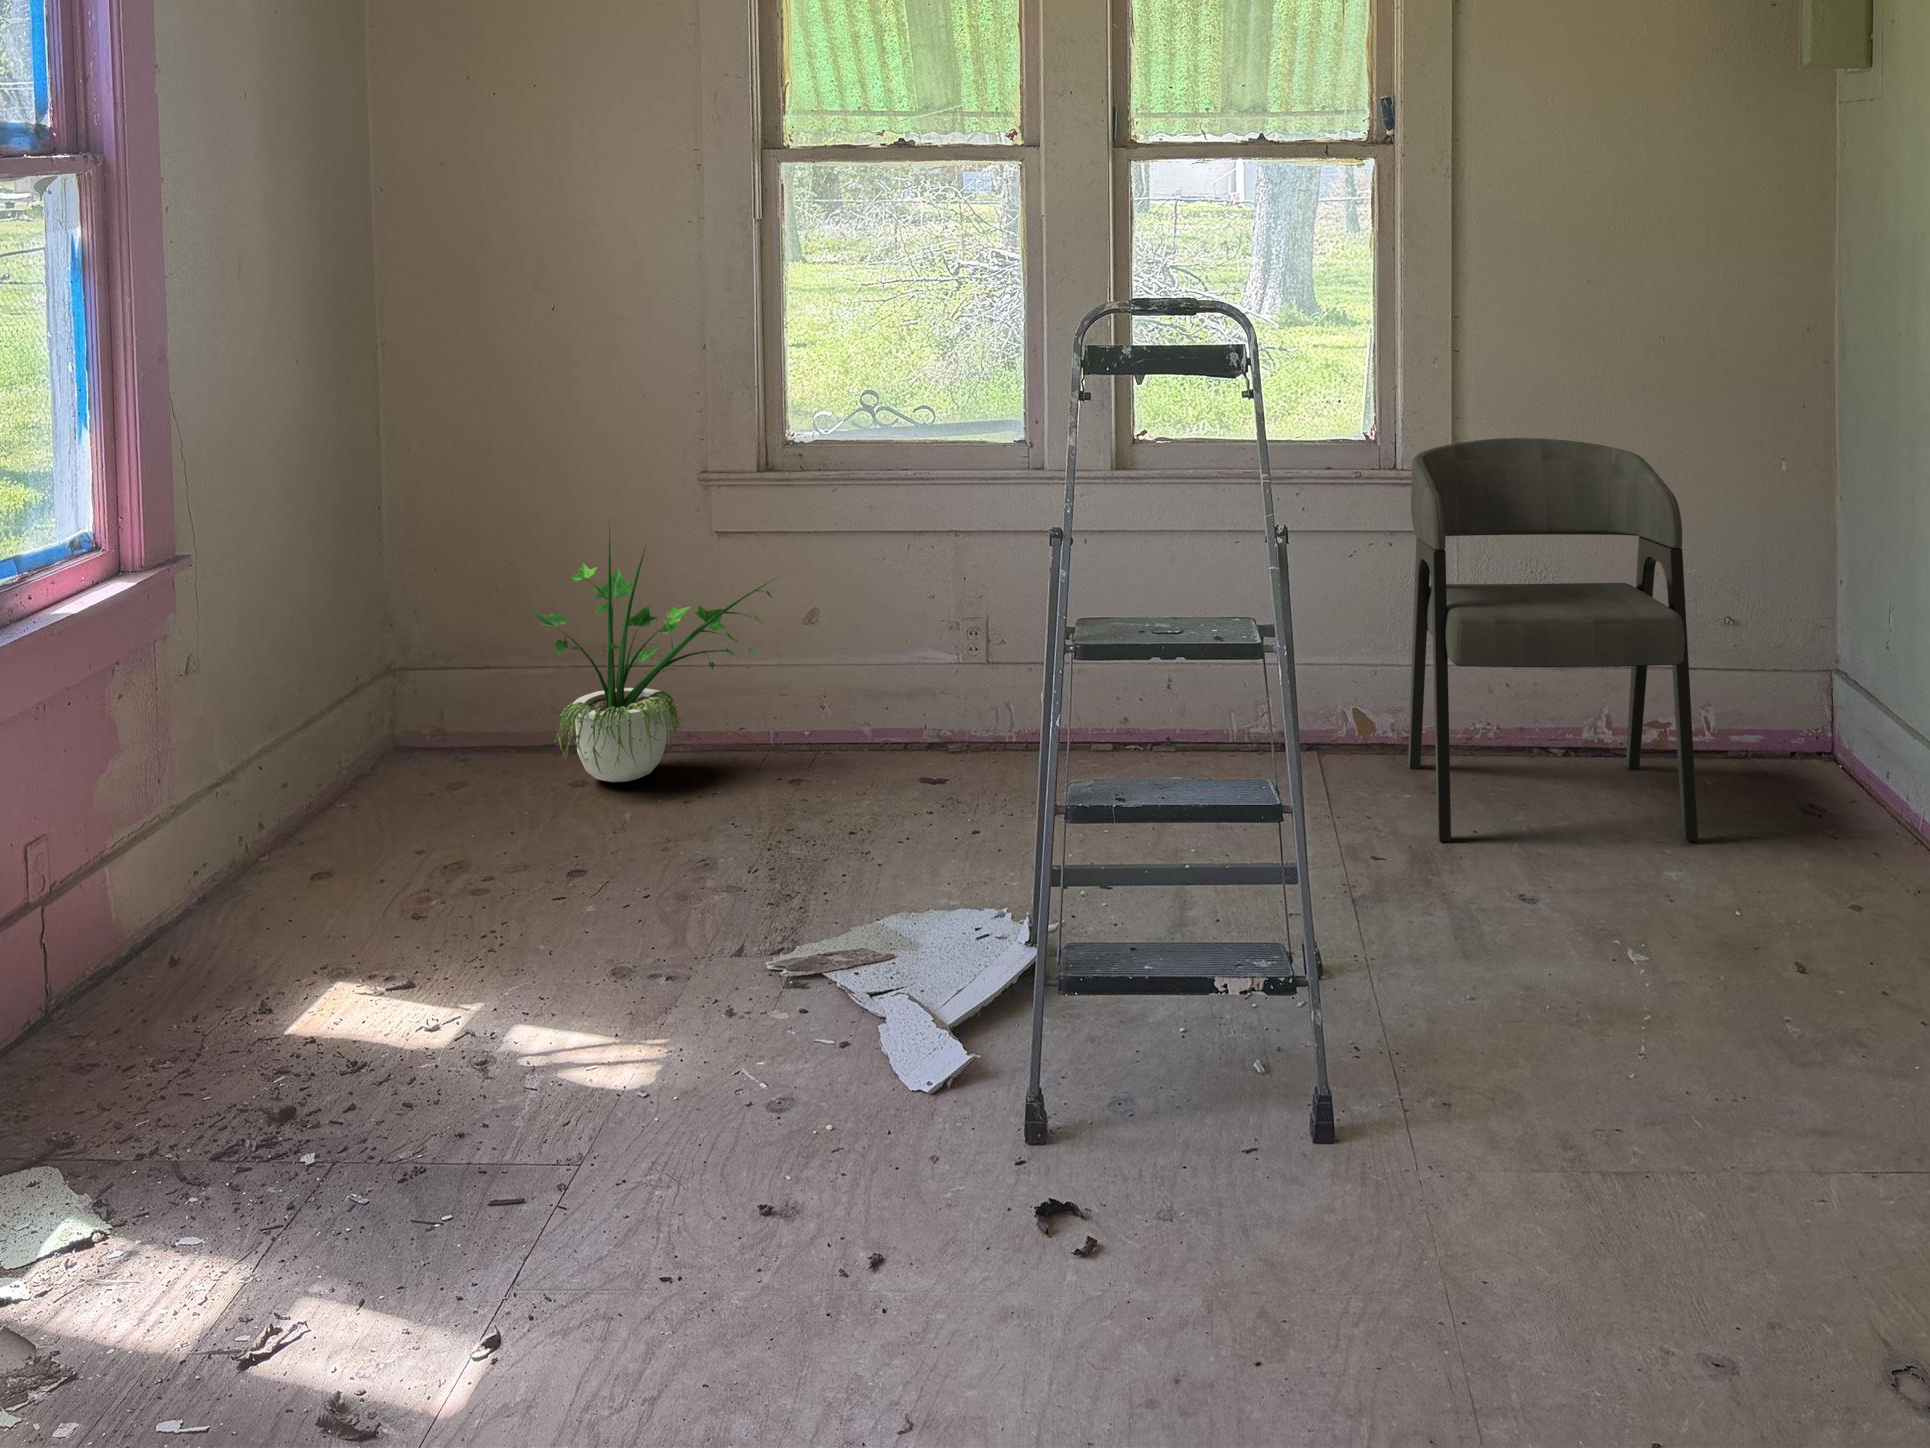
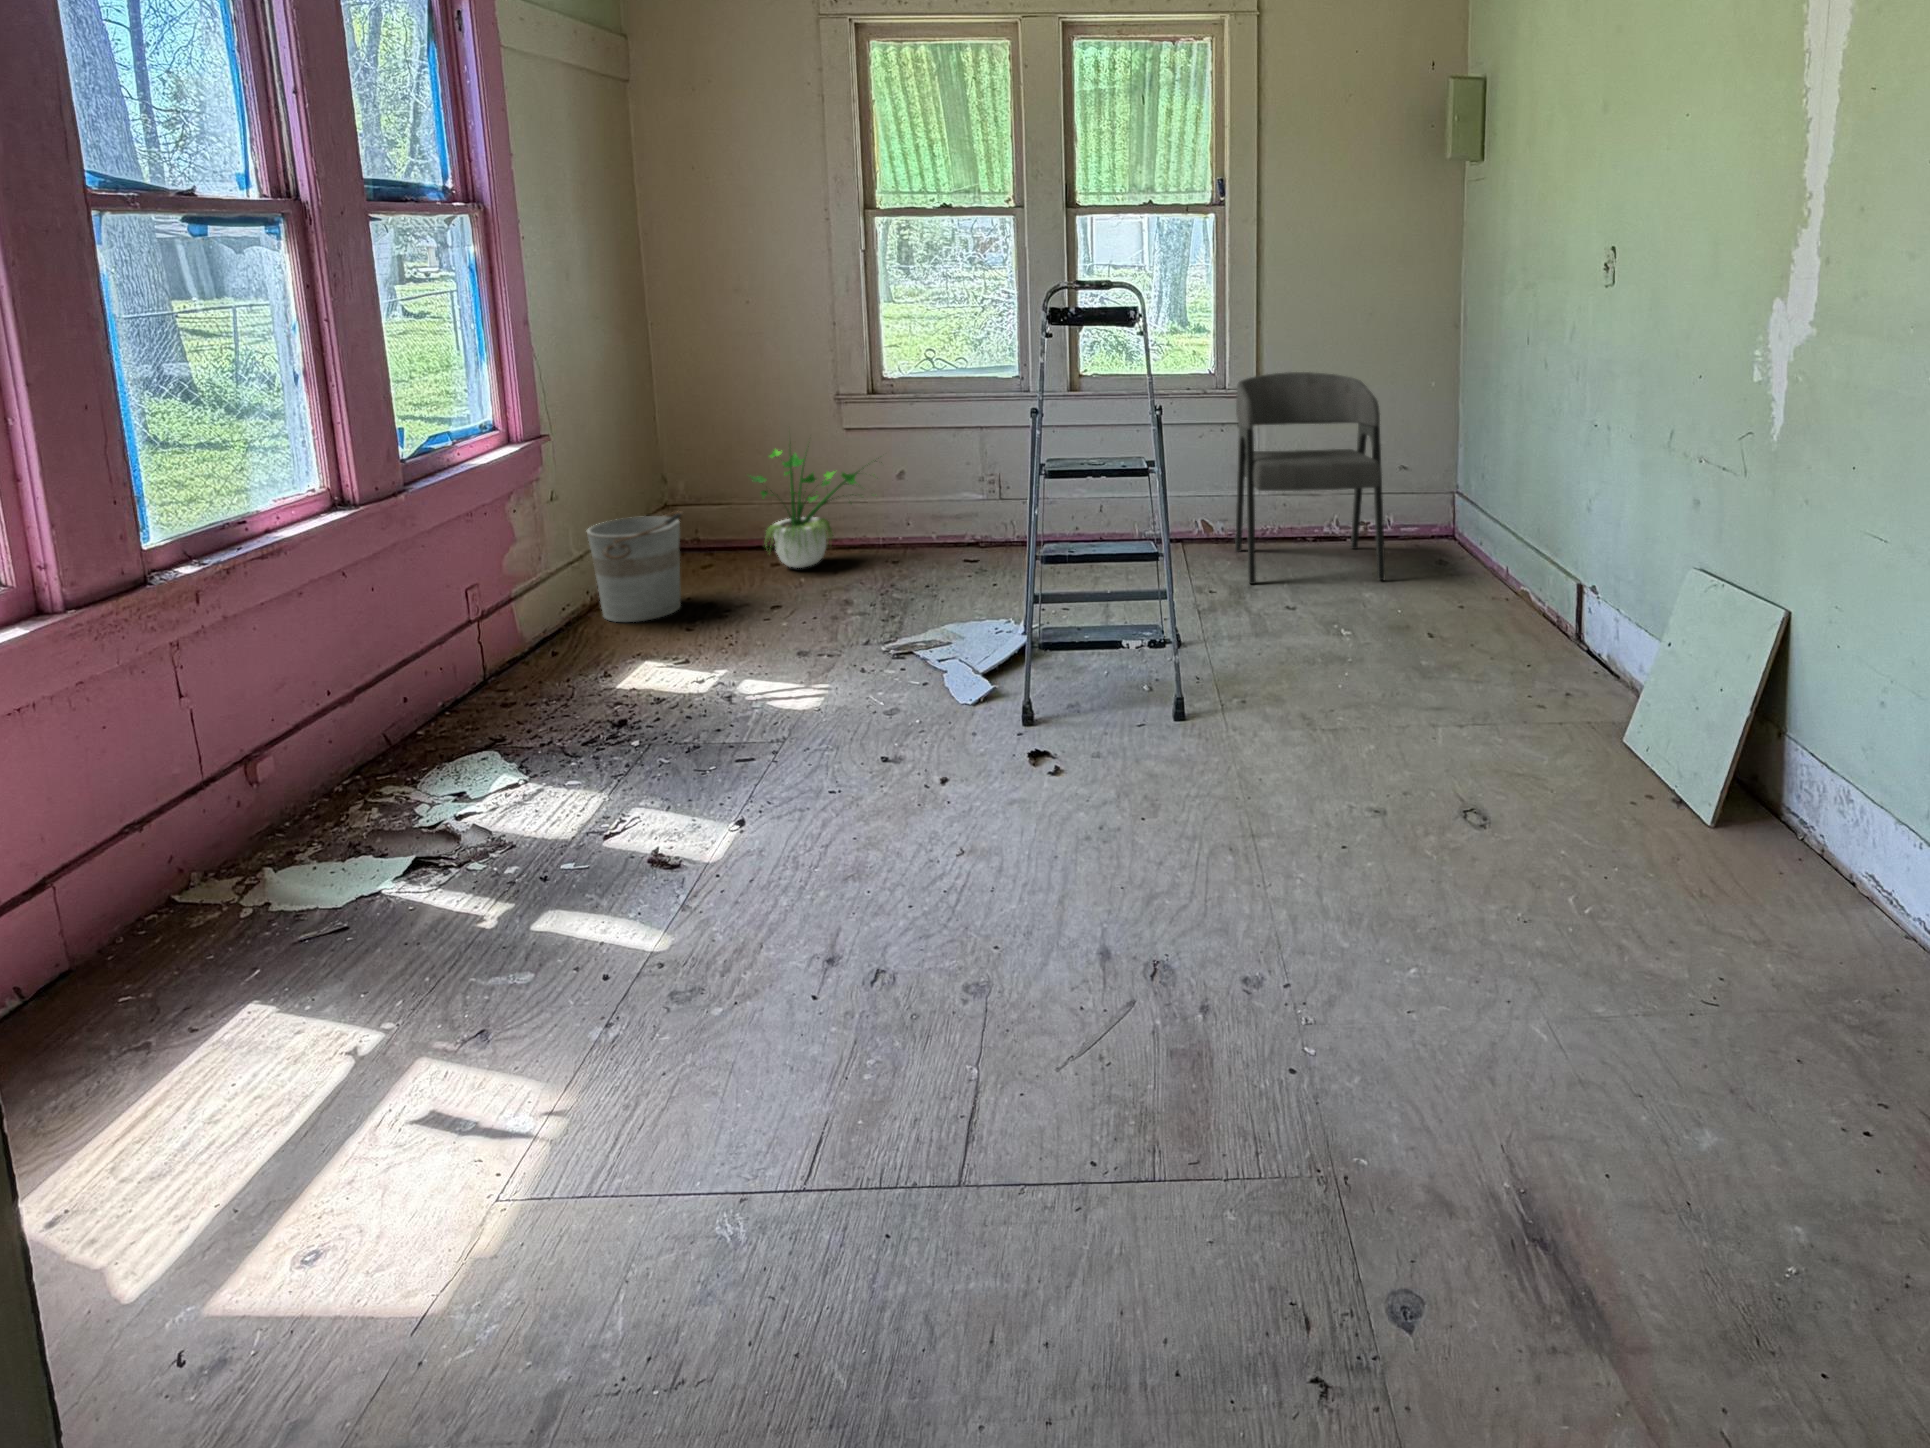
bucket: none [248,683,419,889] -> present [587,511,683,622]

